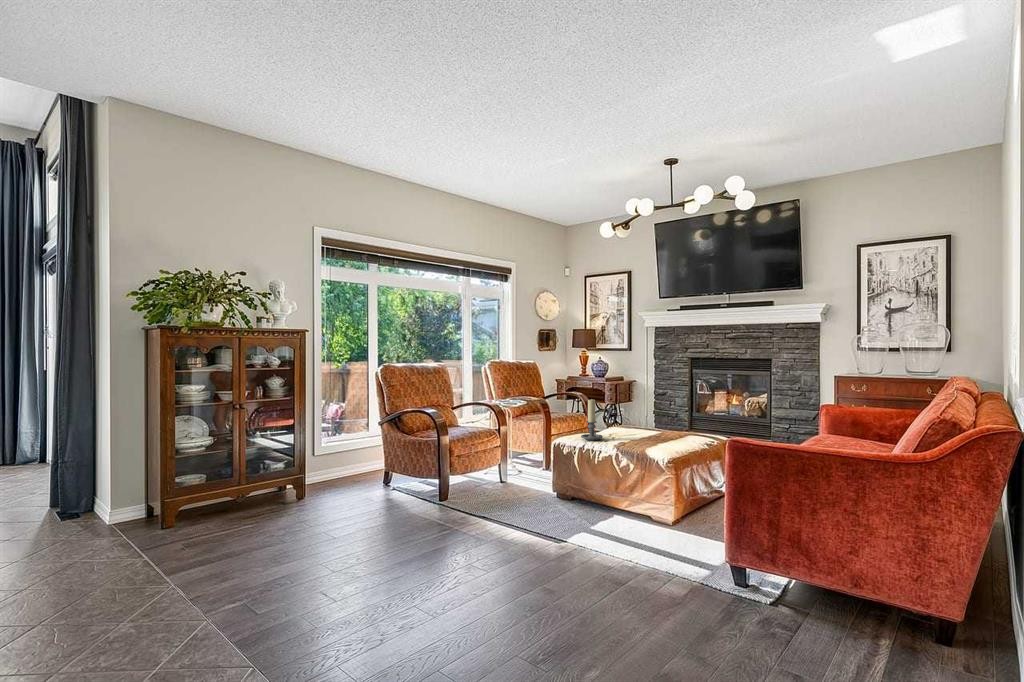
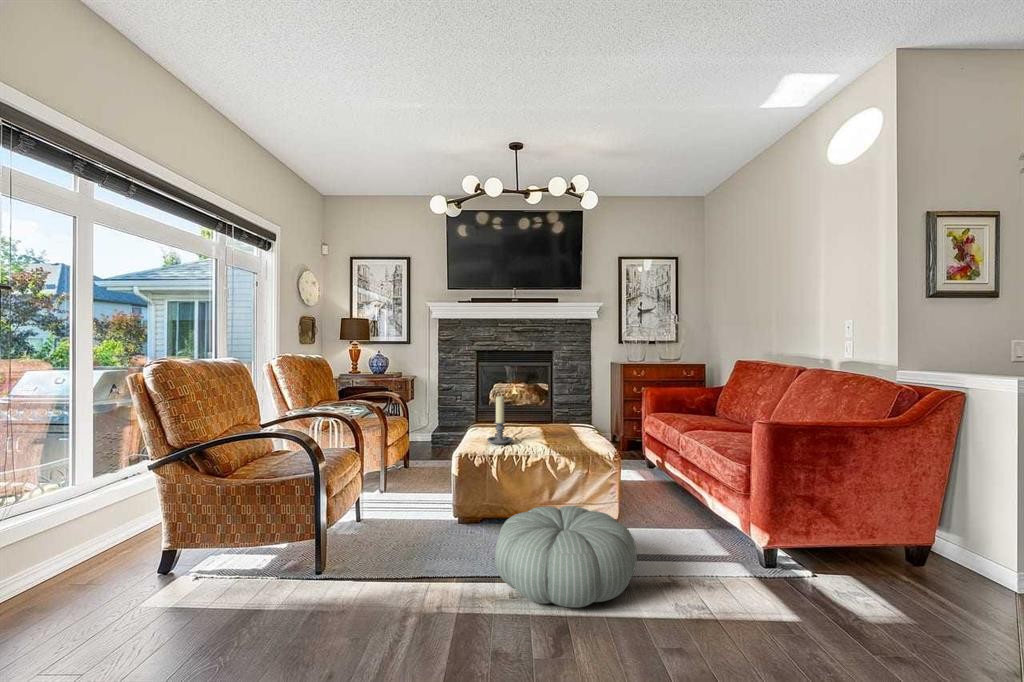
pouf: none [507,487,617,557] -> present [495,506,637,607]

